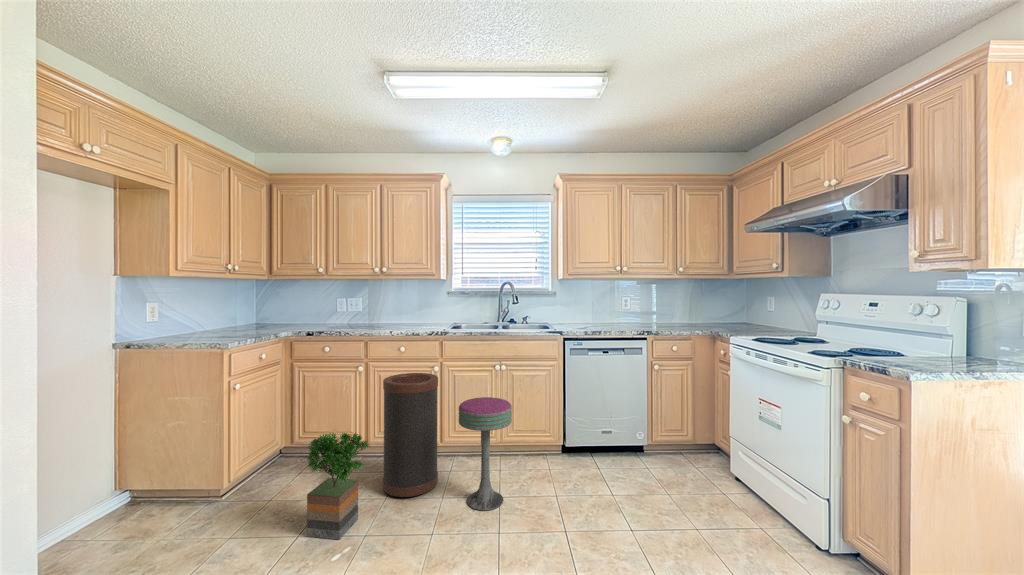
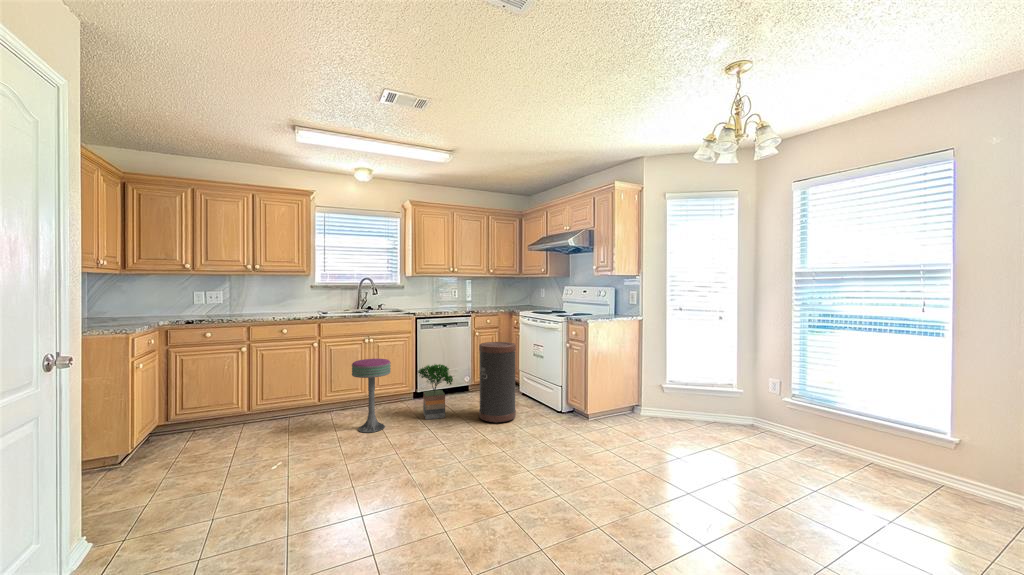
trash can: present [383,373,438,497] -> present [479,342,516,423]
potted tree: present [306,433,369,540] -> present [418,364,453,420]

